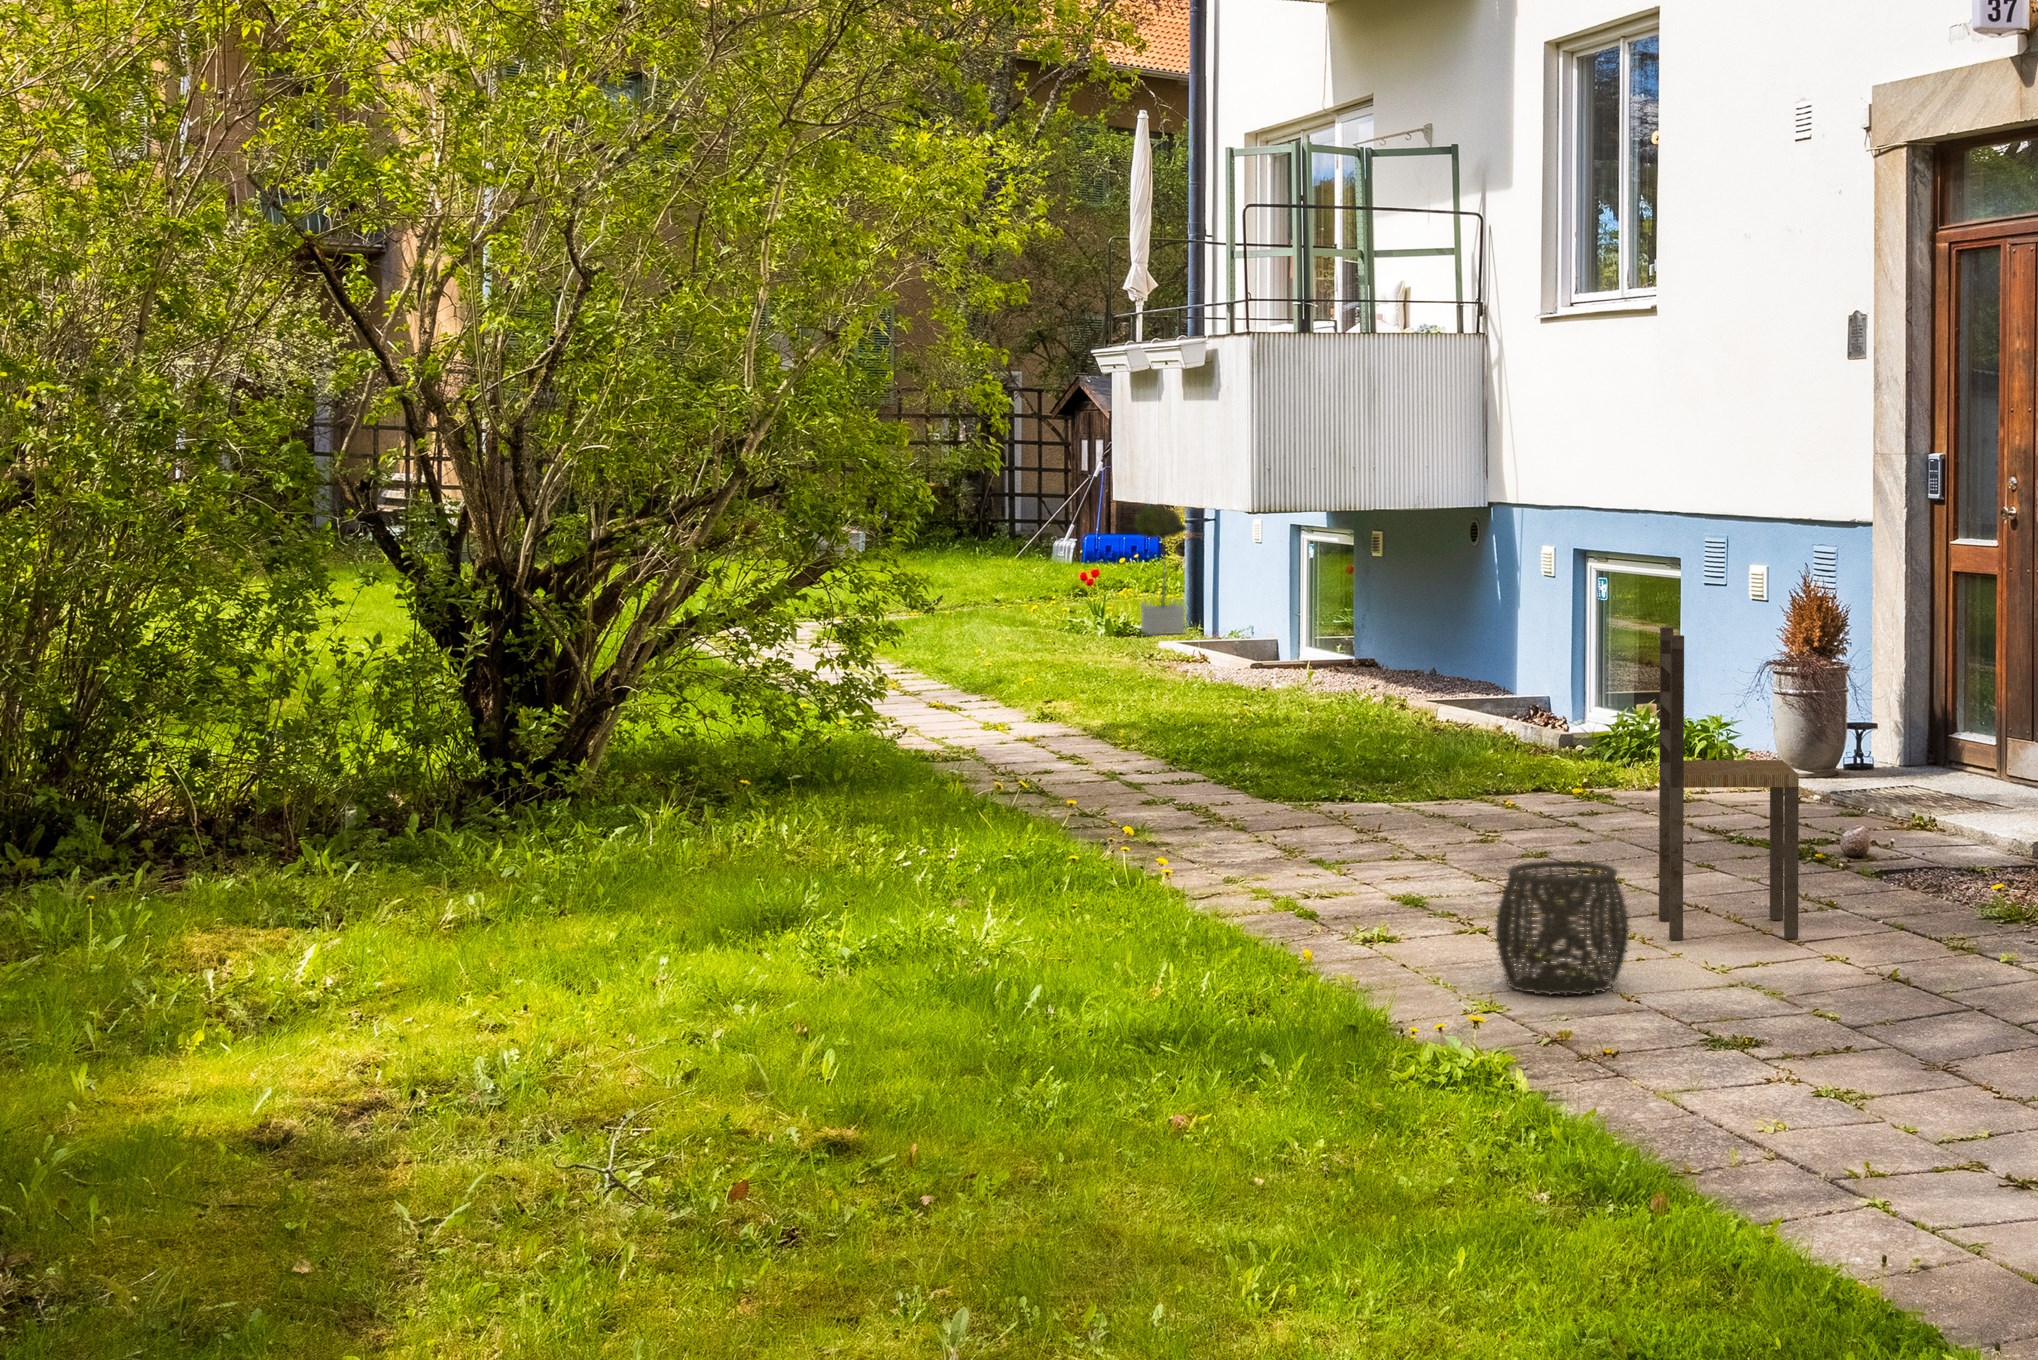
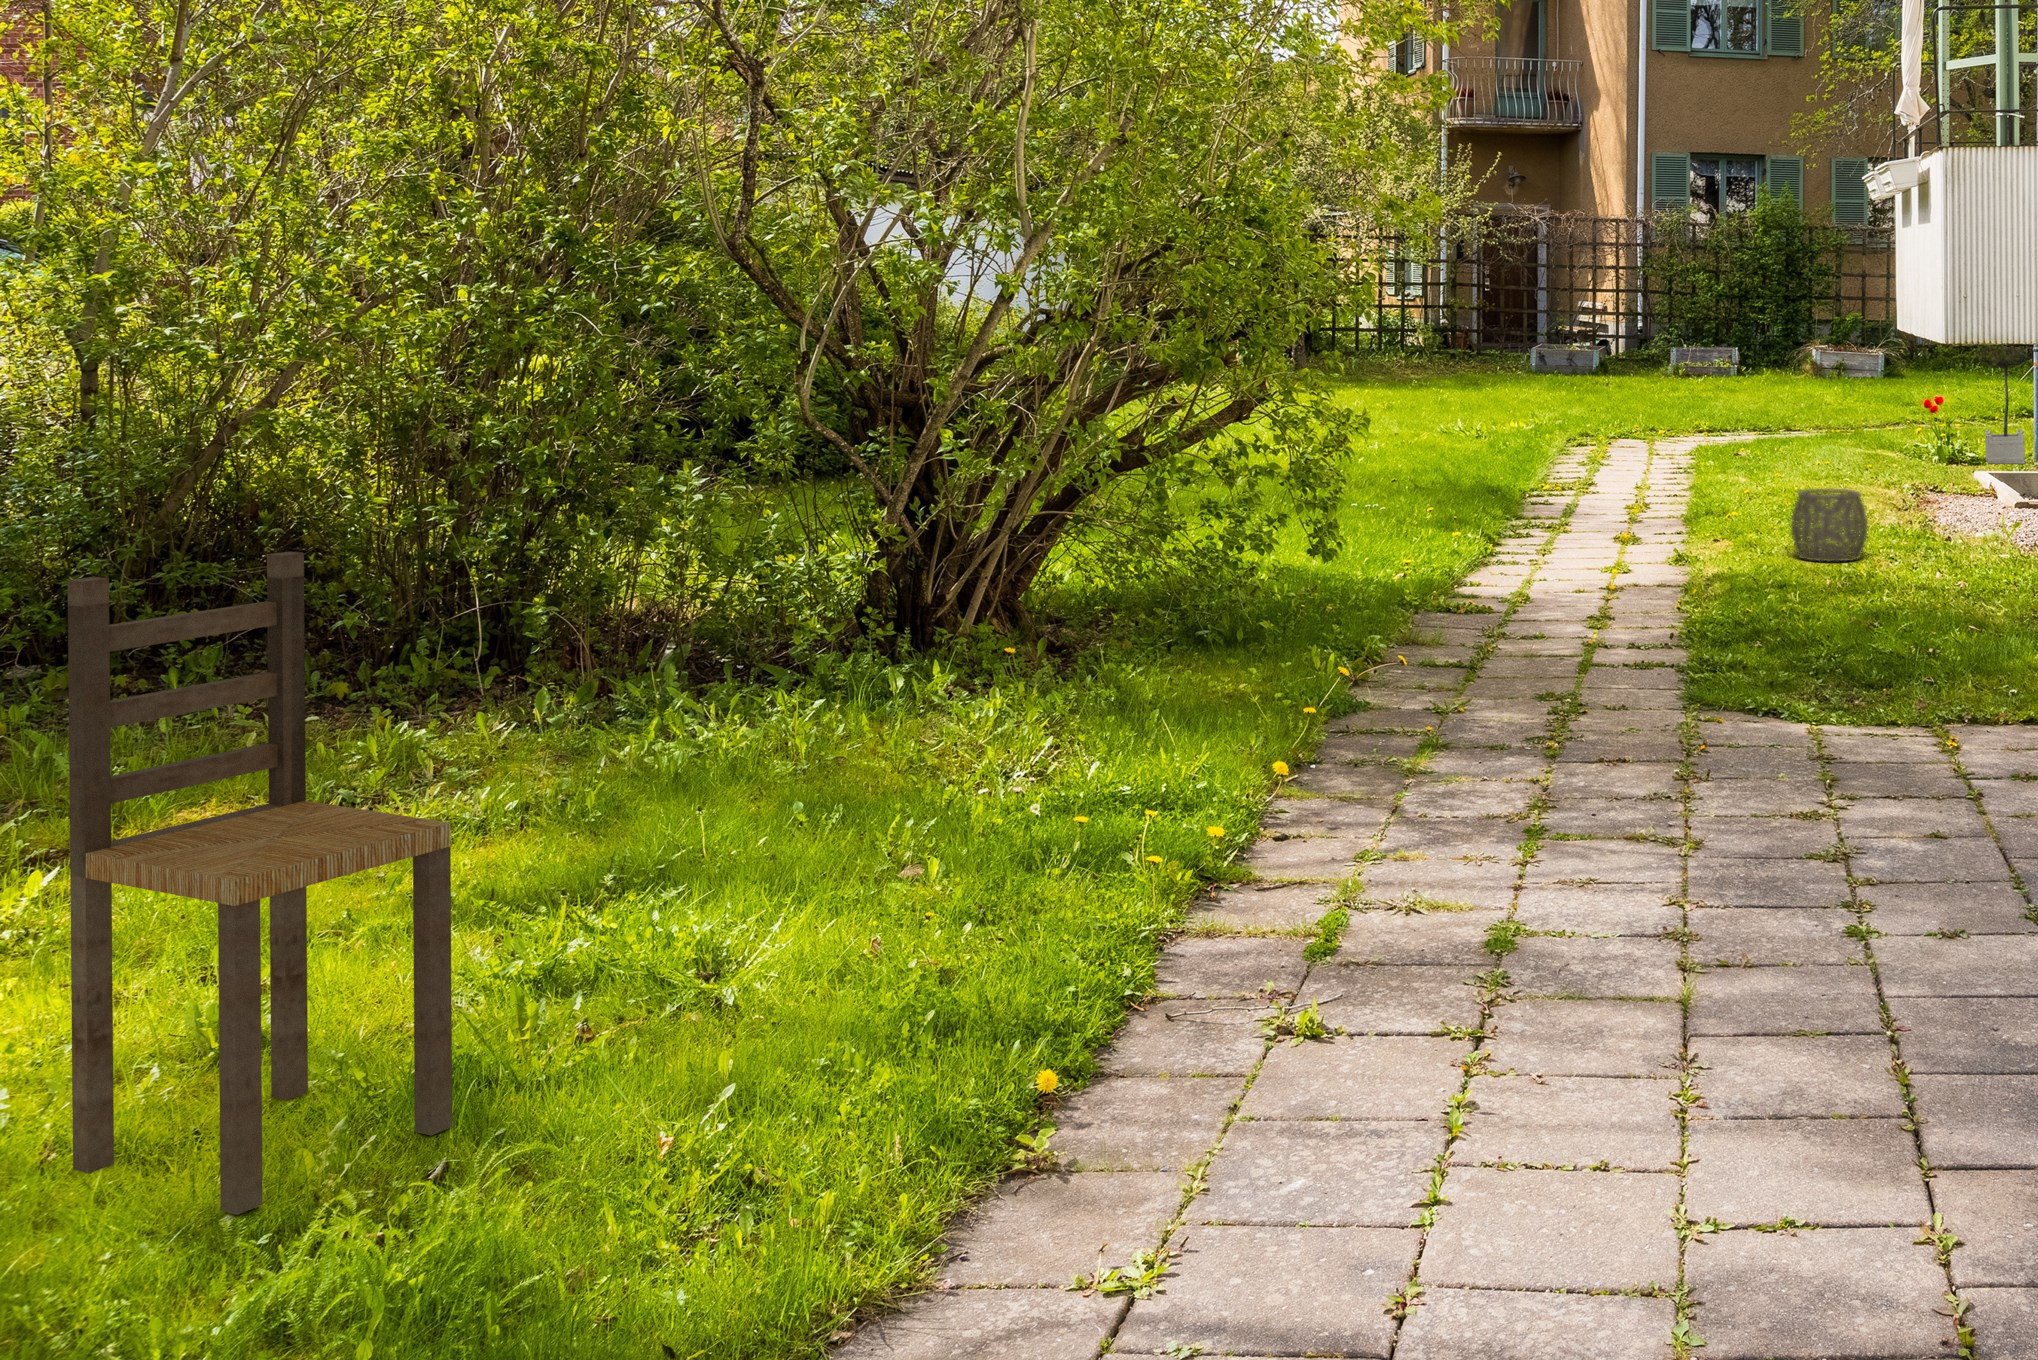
chair: present [1659,627,1799,940] -> present [68,552,452,1215]
woven basket: present [1495,861,1629,995] -> present [1791,489,1868,562]

